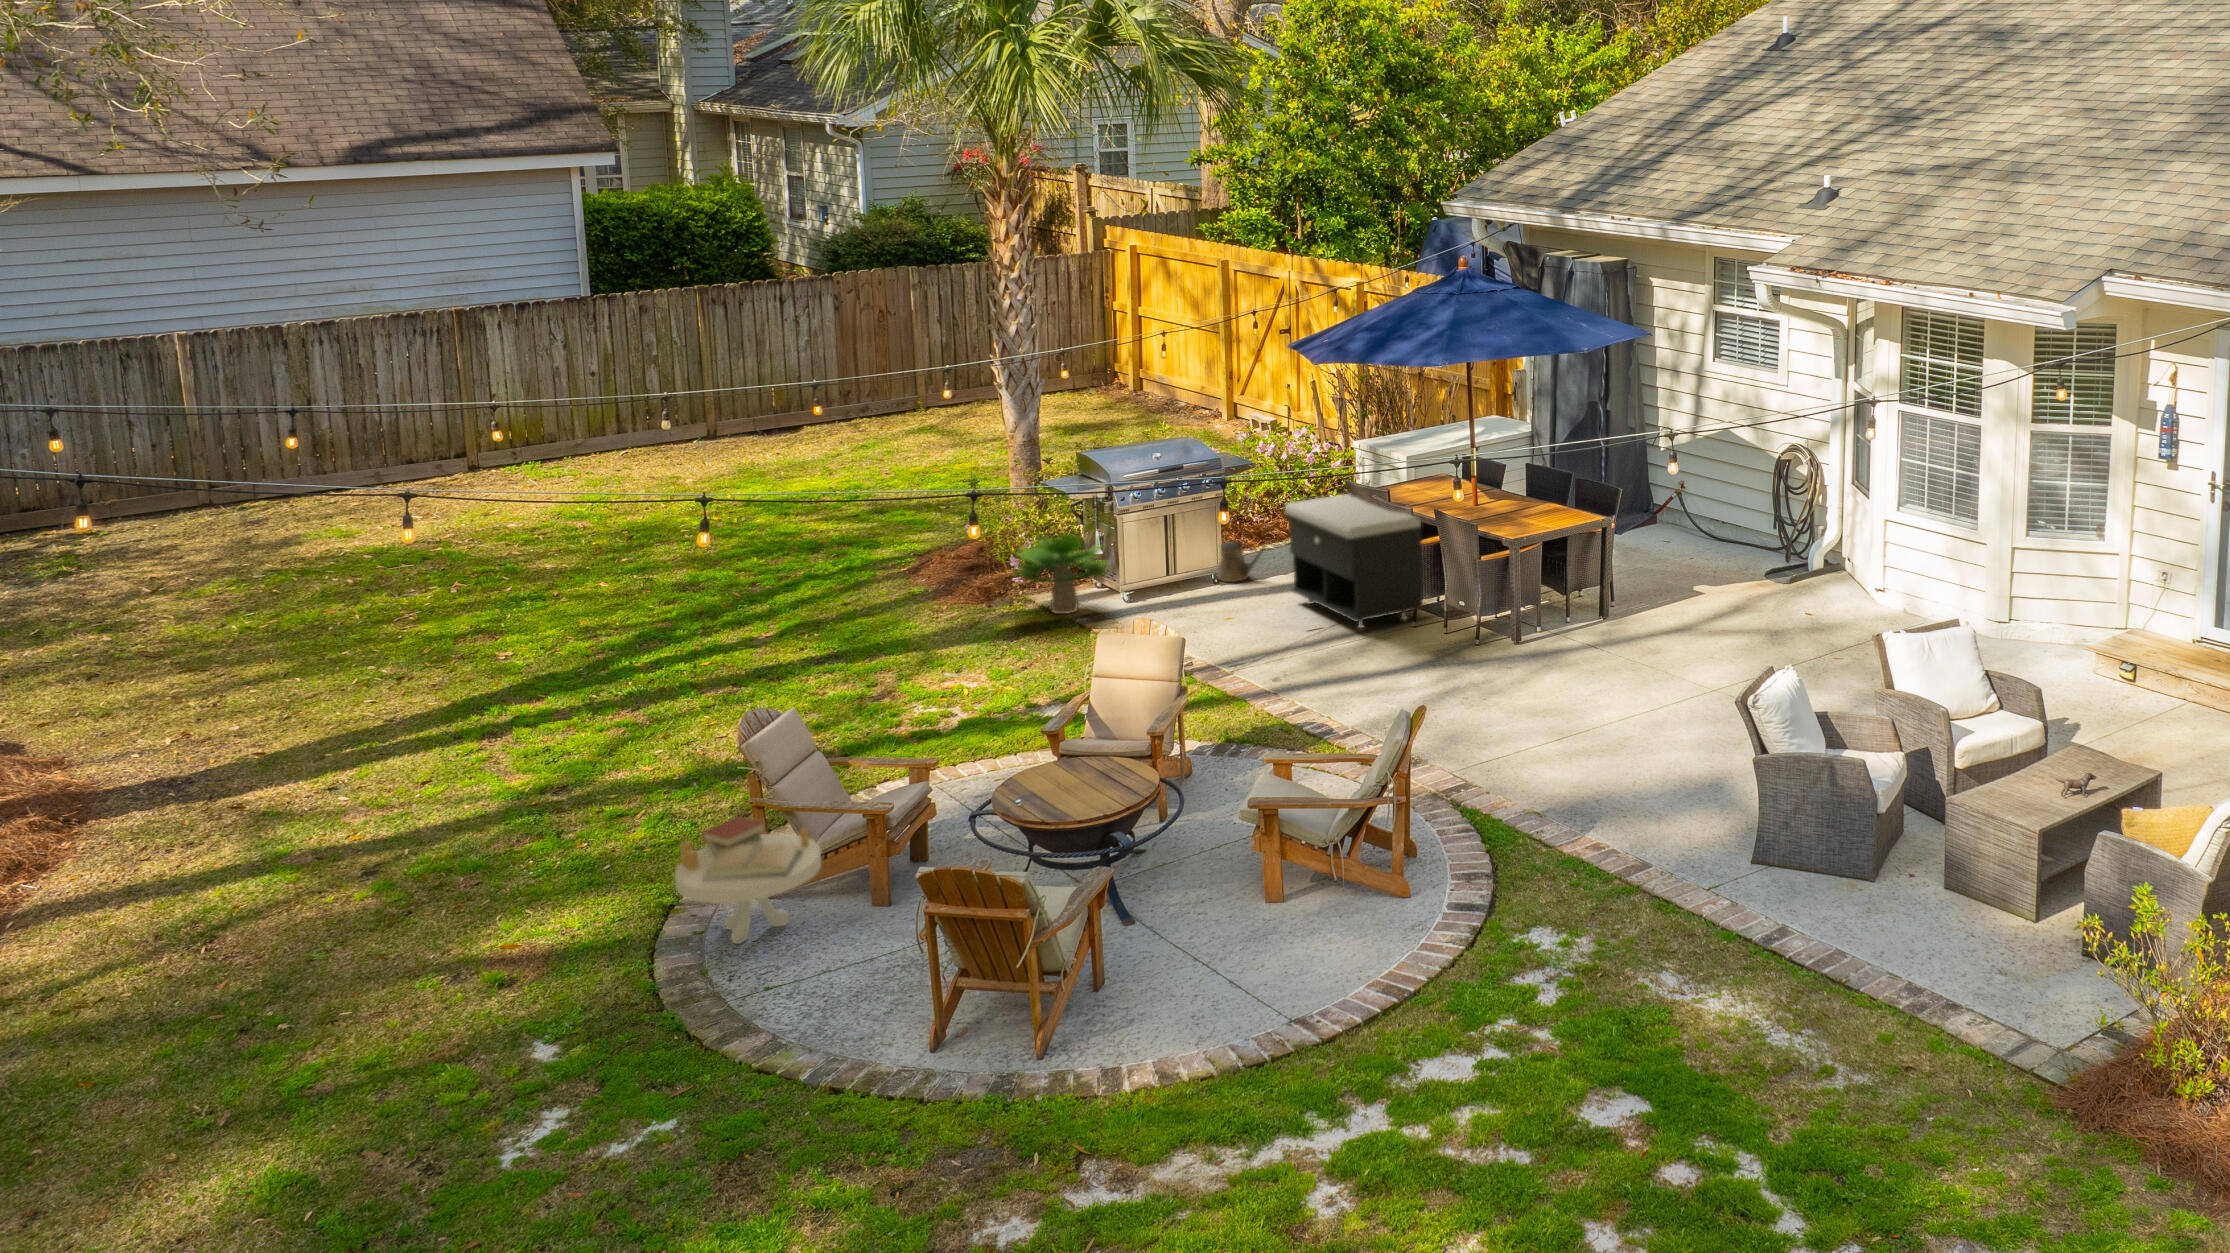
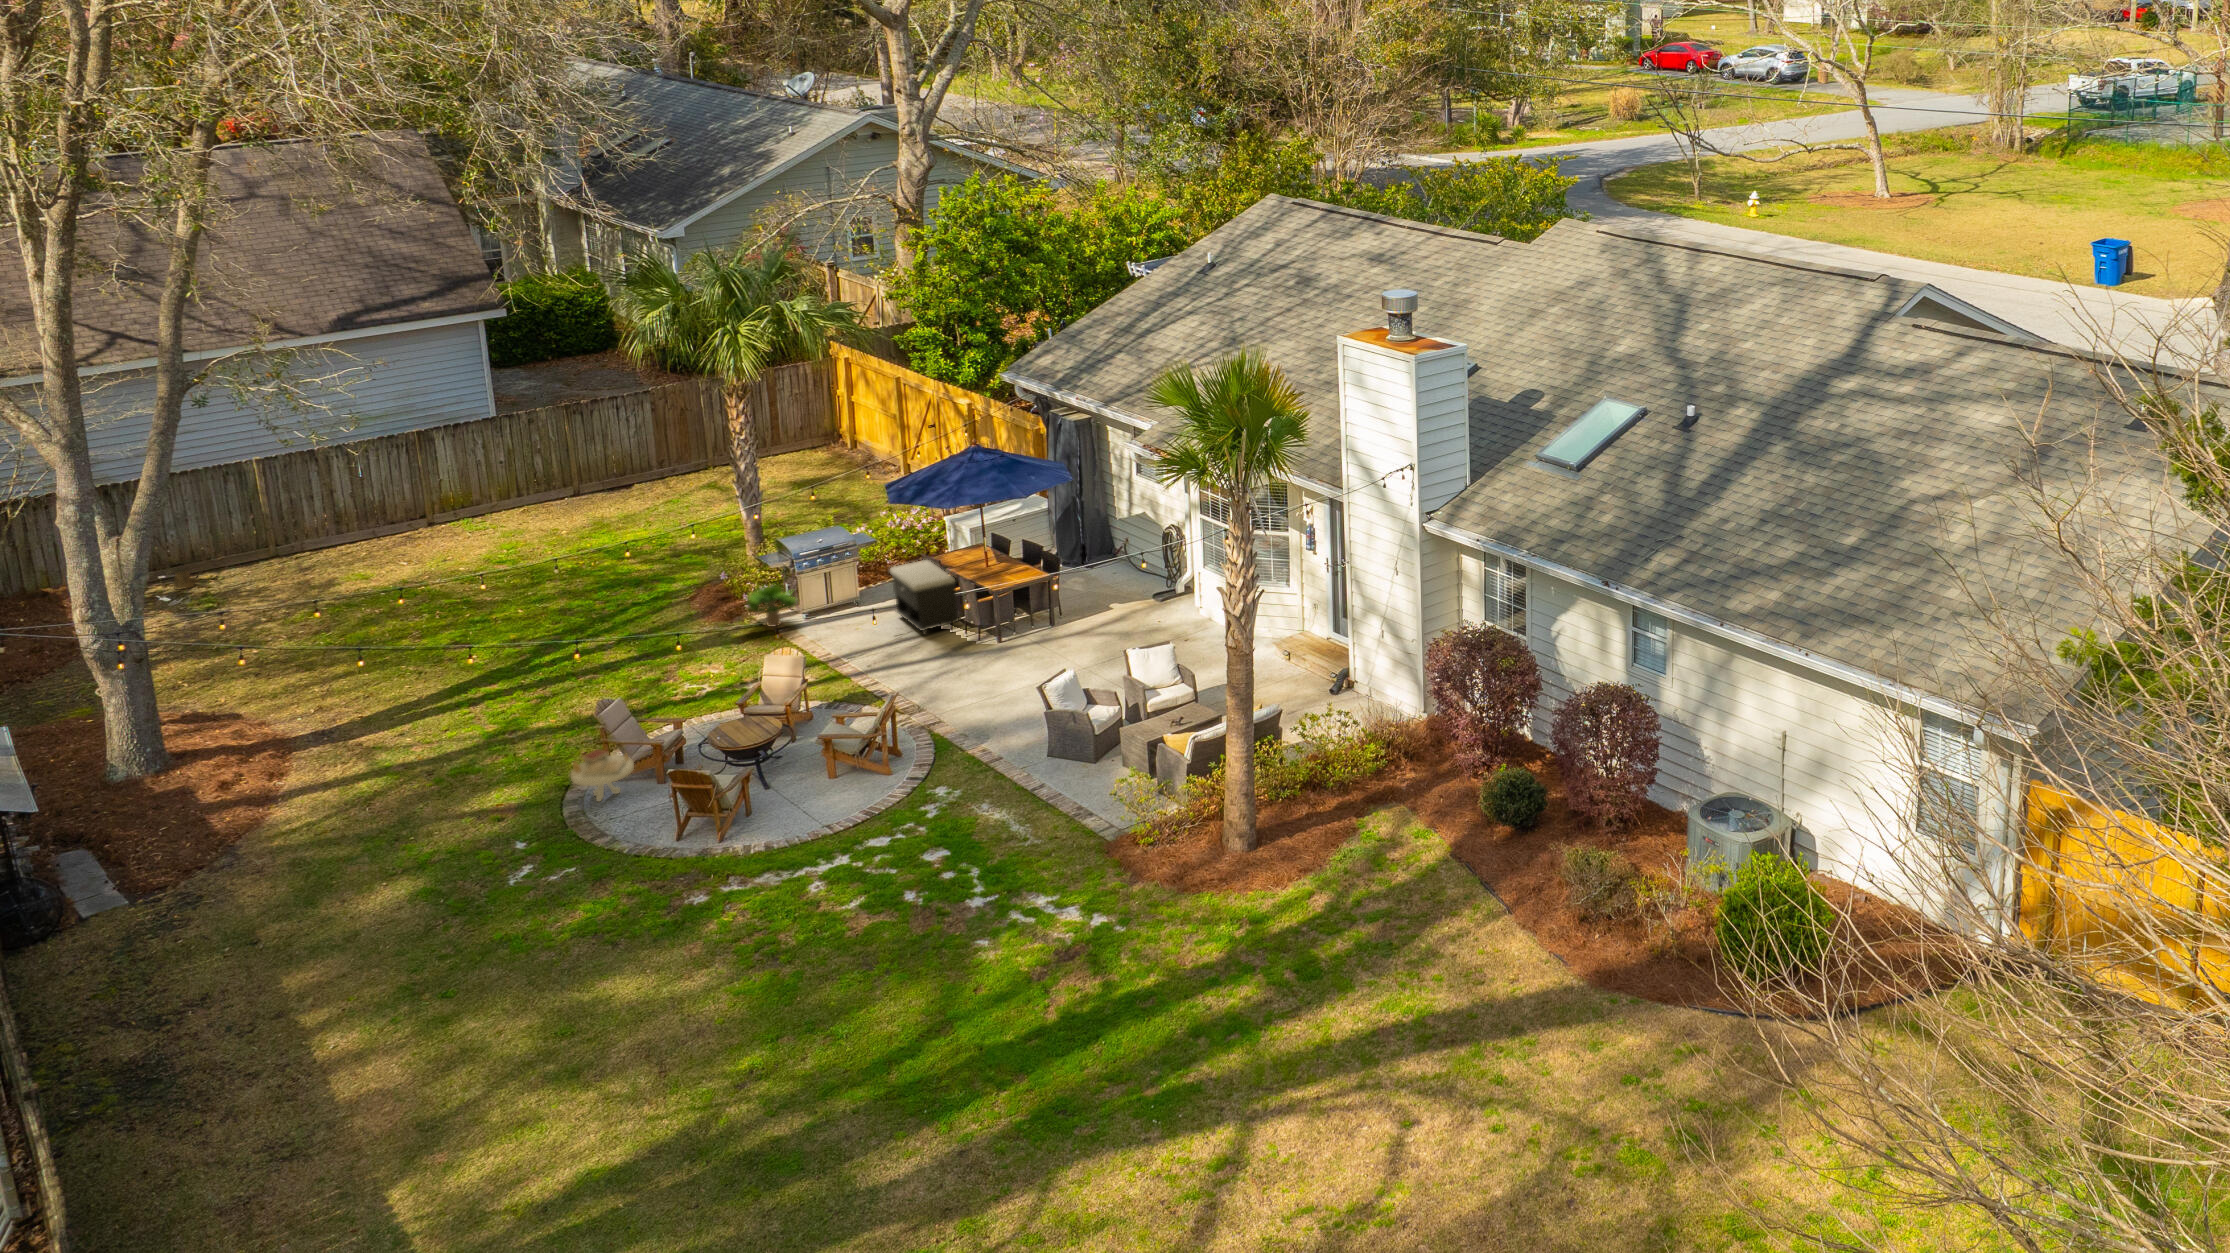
watering can: present [1217,541,1270,582] -> present [173,568,199,589]

